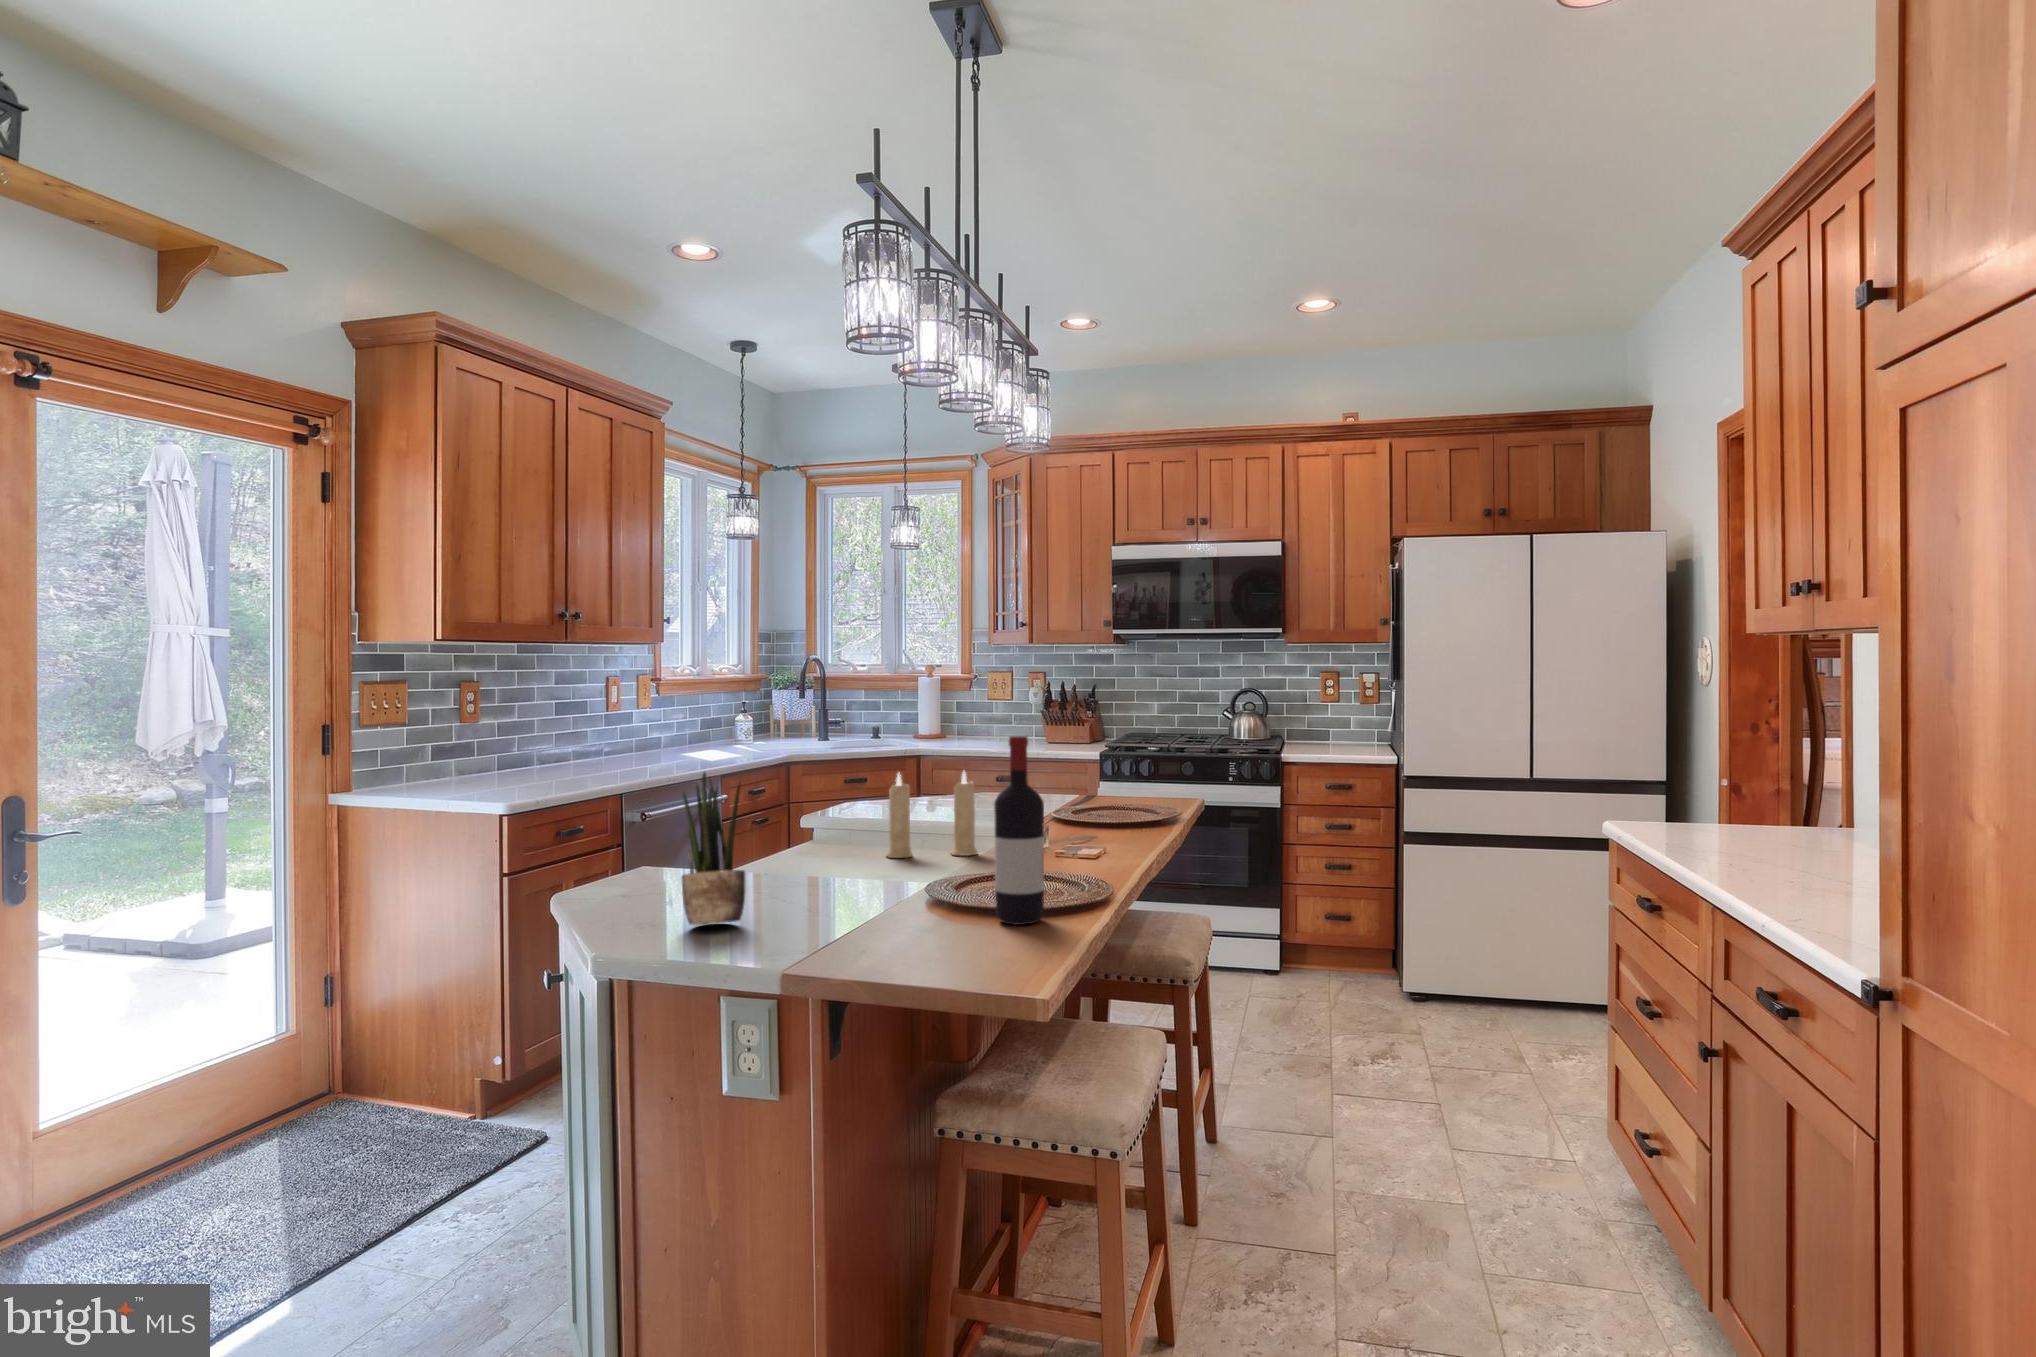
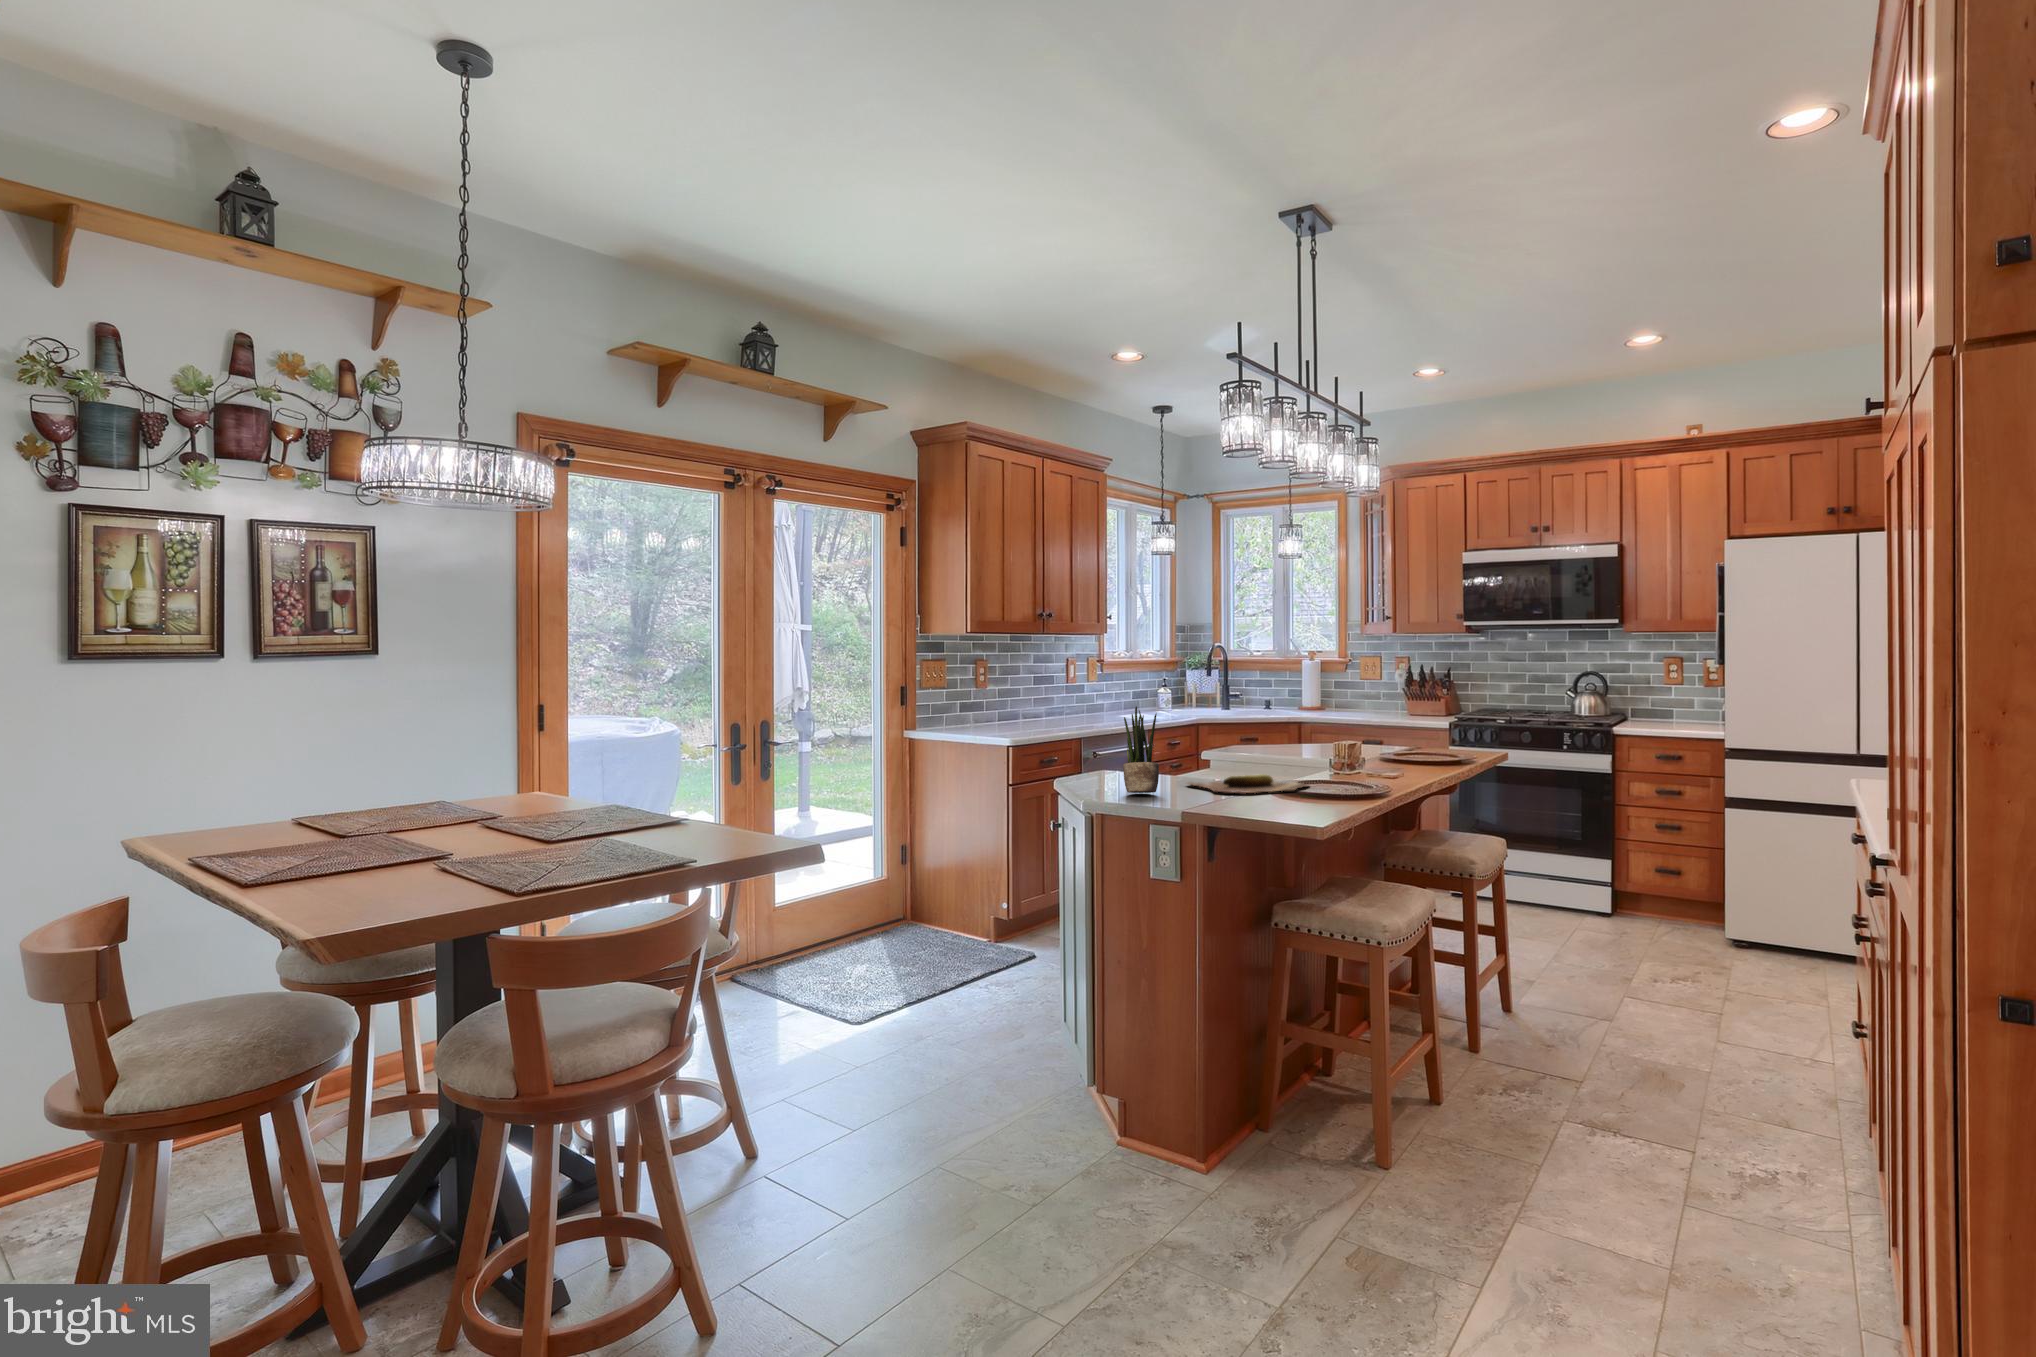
wine bottle: present [994,736,1044,925] -> none [1307,689,1339,803]
candle: present [887,772,978,858] -> none [1250,716,1313,773]
cutting board: none [789,871,986,912] -> present [1188,774,1308,793]

